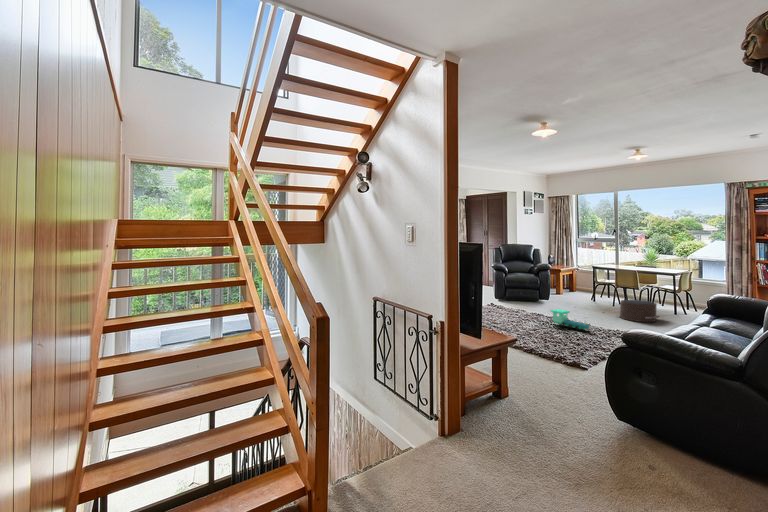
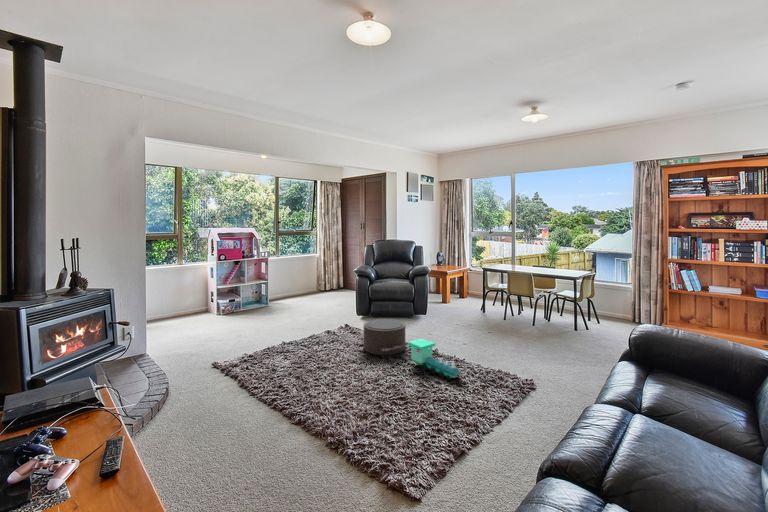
pouf: present [614,300,659,322] -> present [359,319,405,355]

